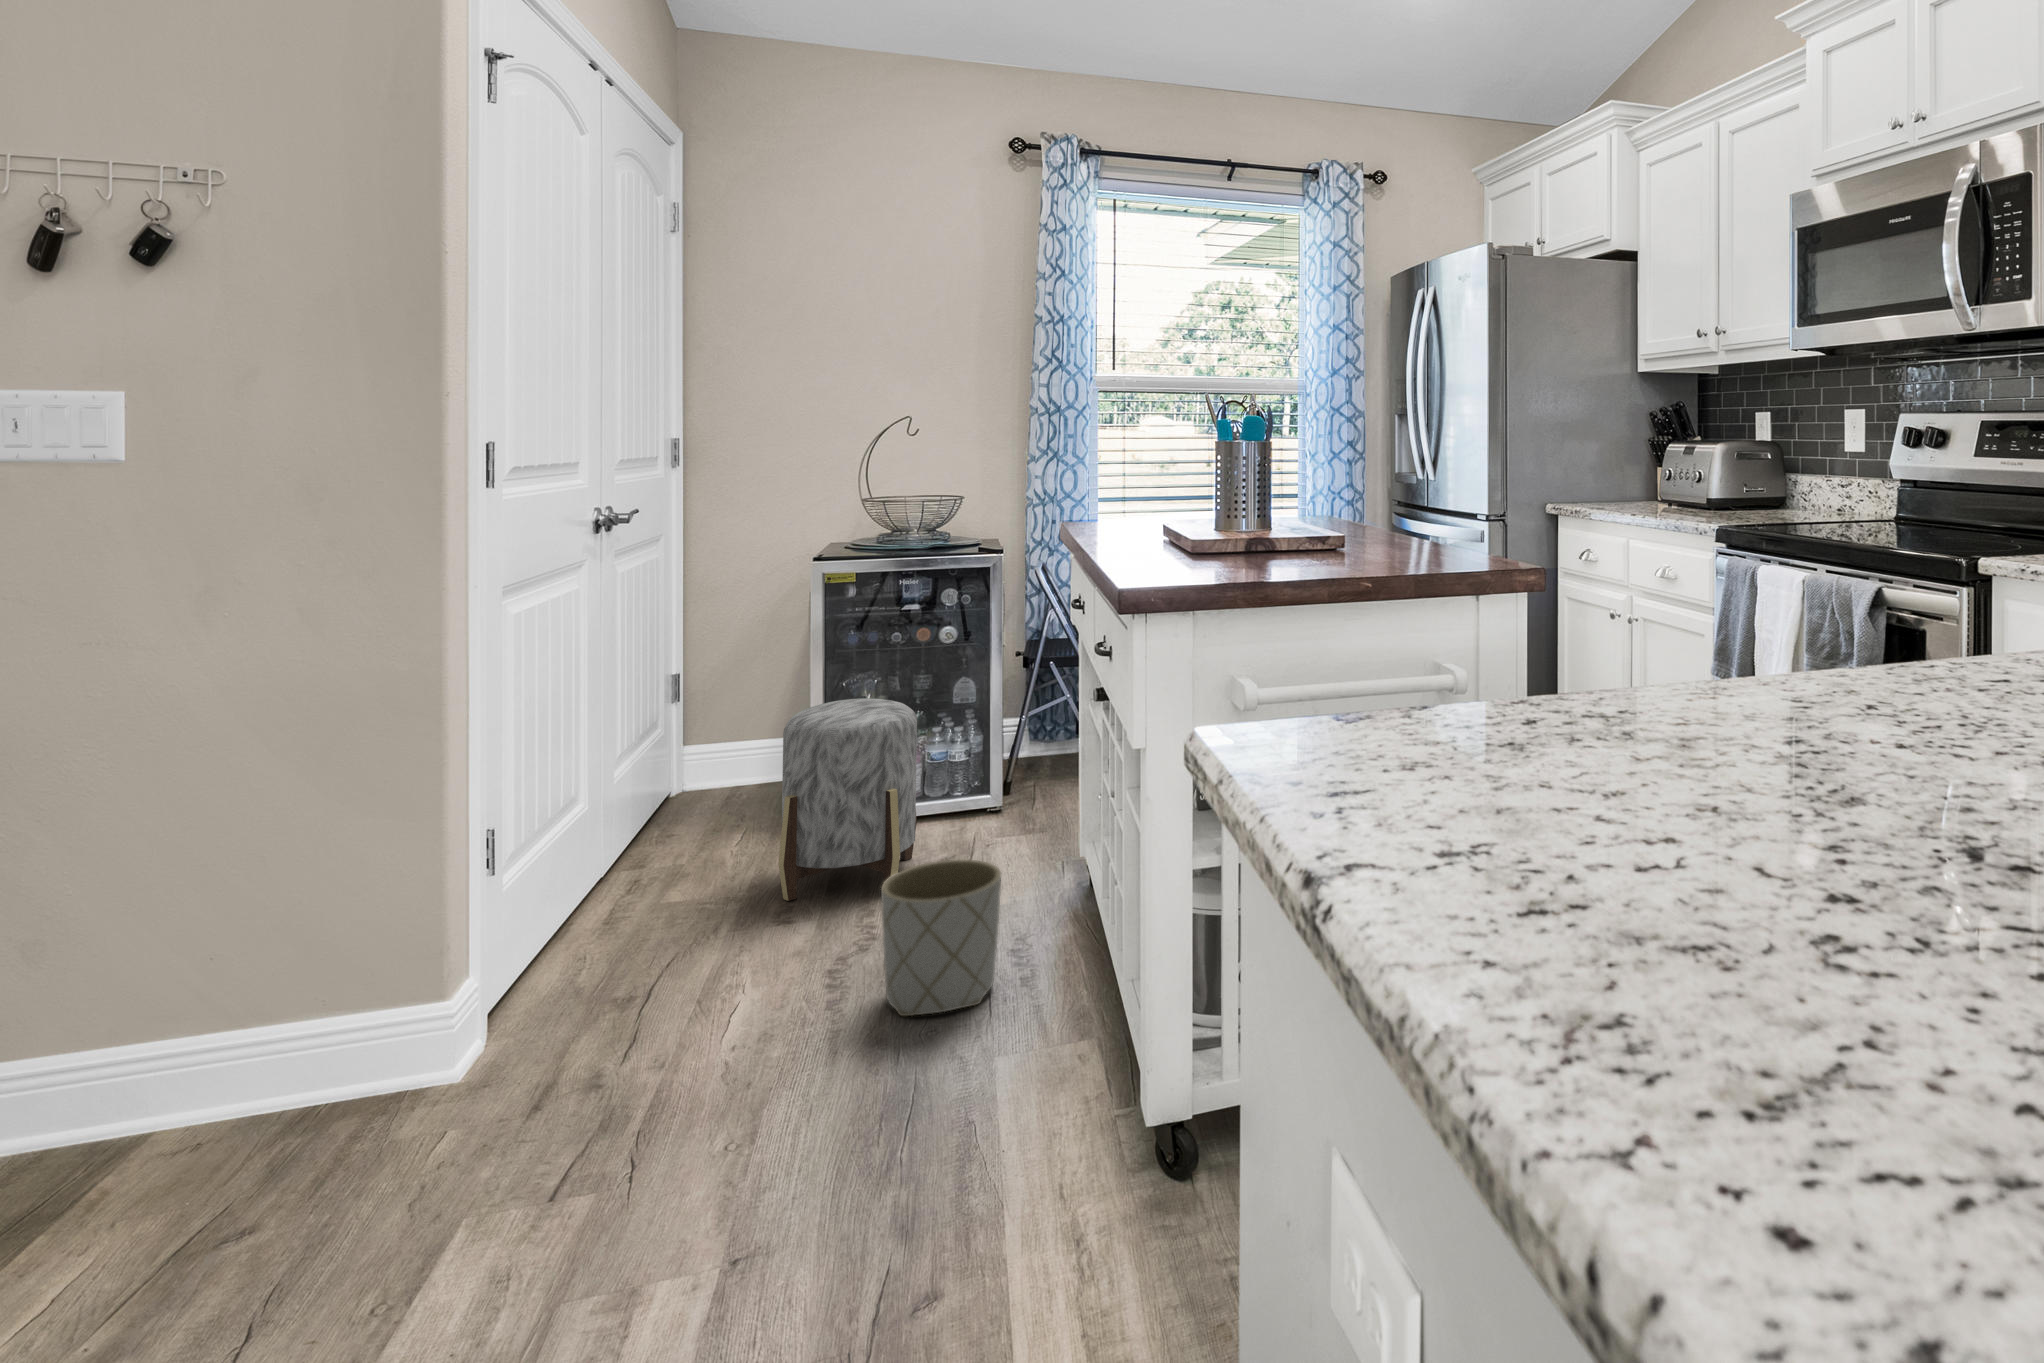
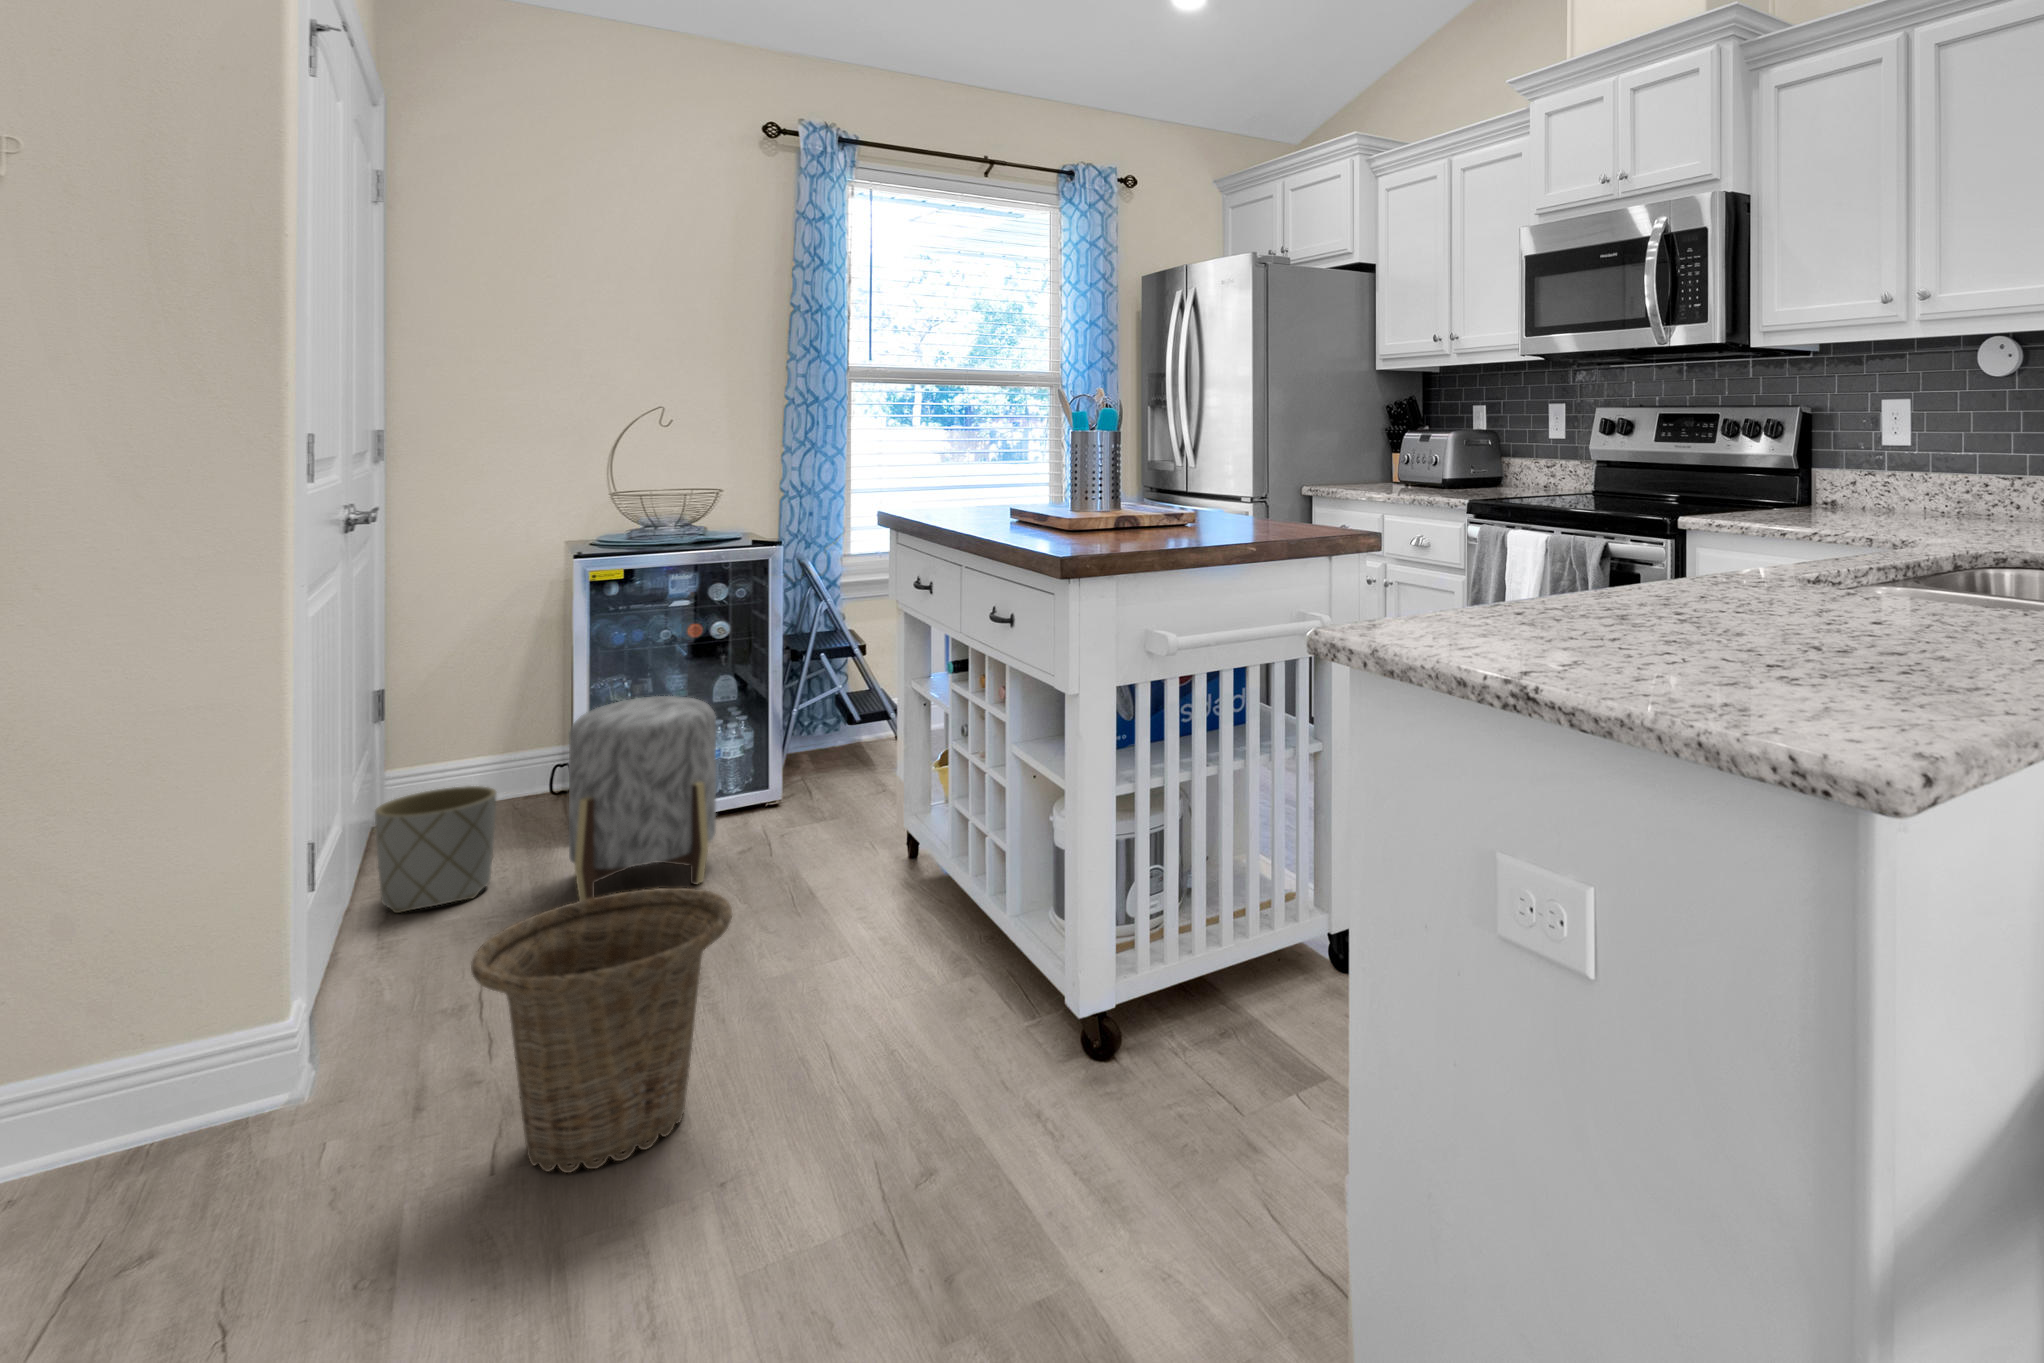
planter: present [881,860,1001,1016] -> present [375,786,497,913]
basket: none [534,913,803,1217] -> present [471,888,732,1173]

